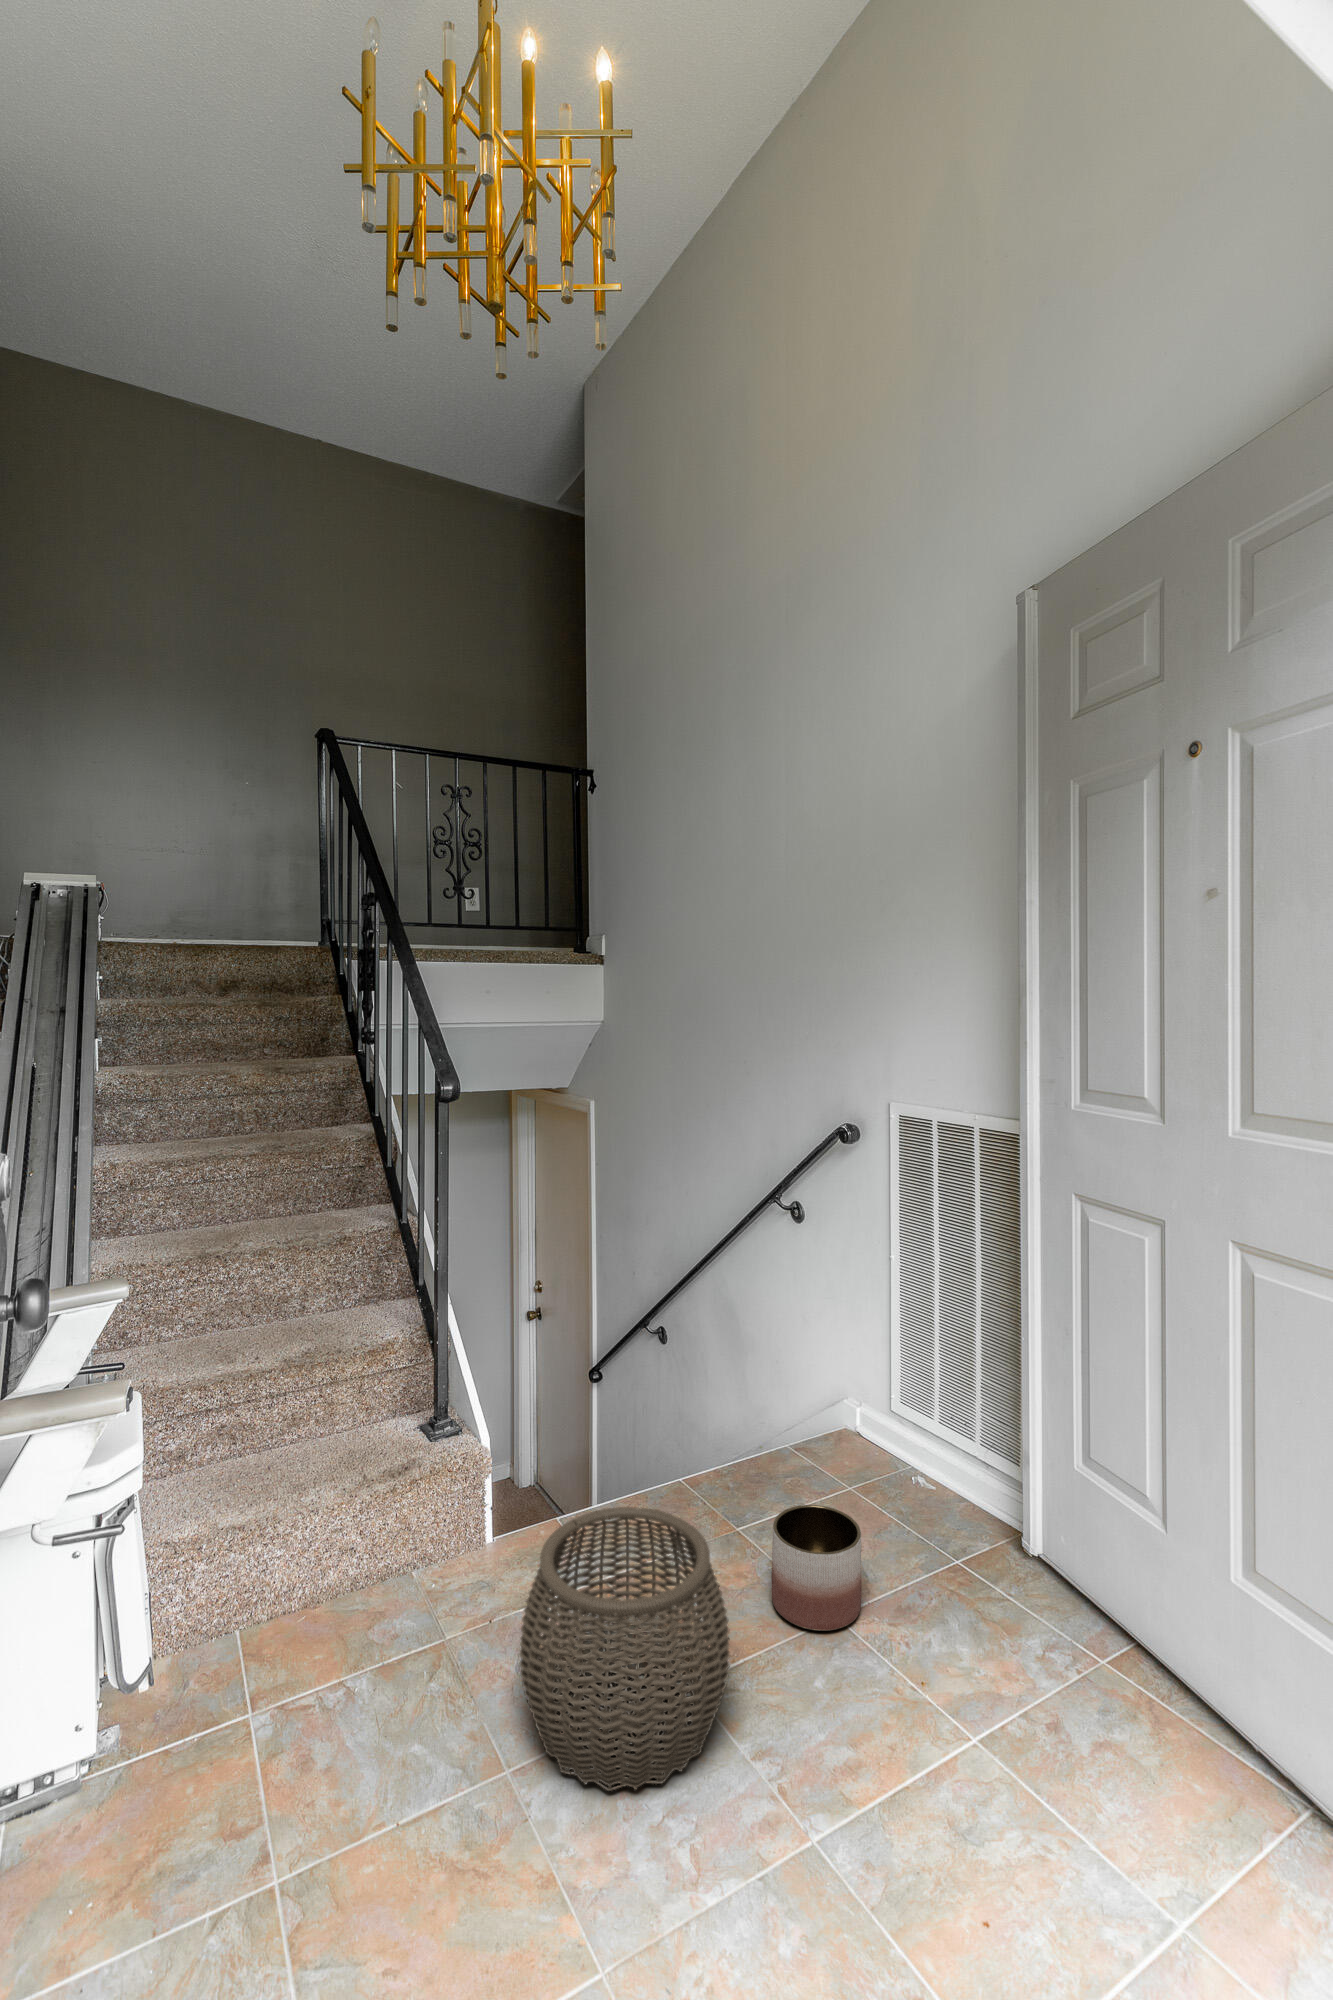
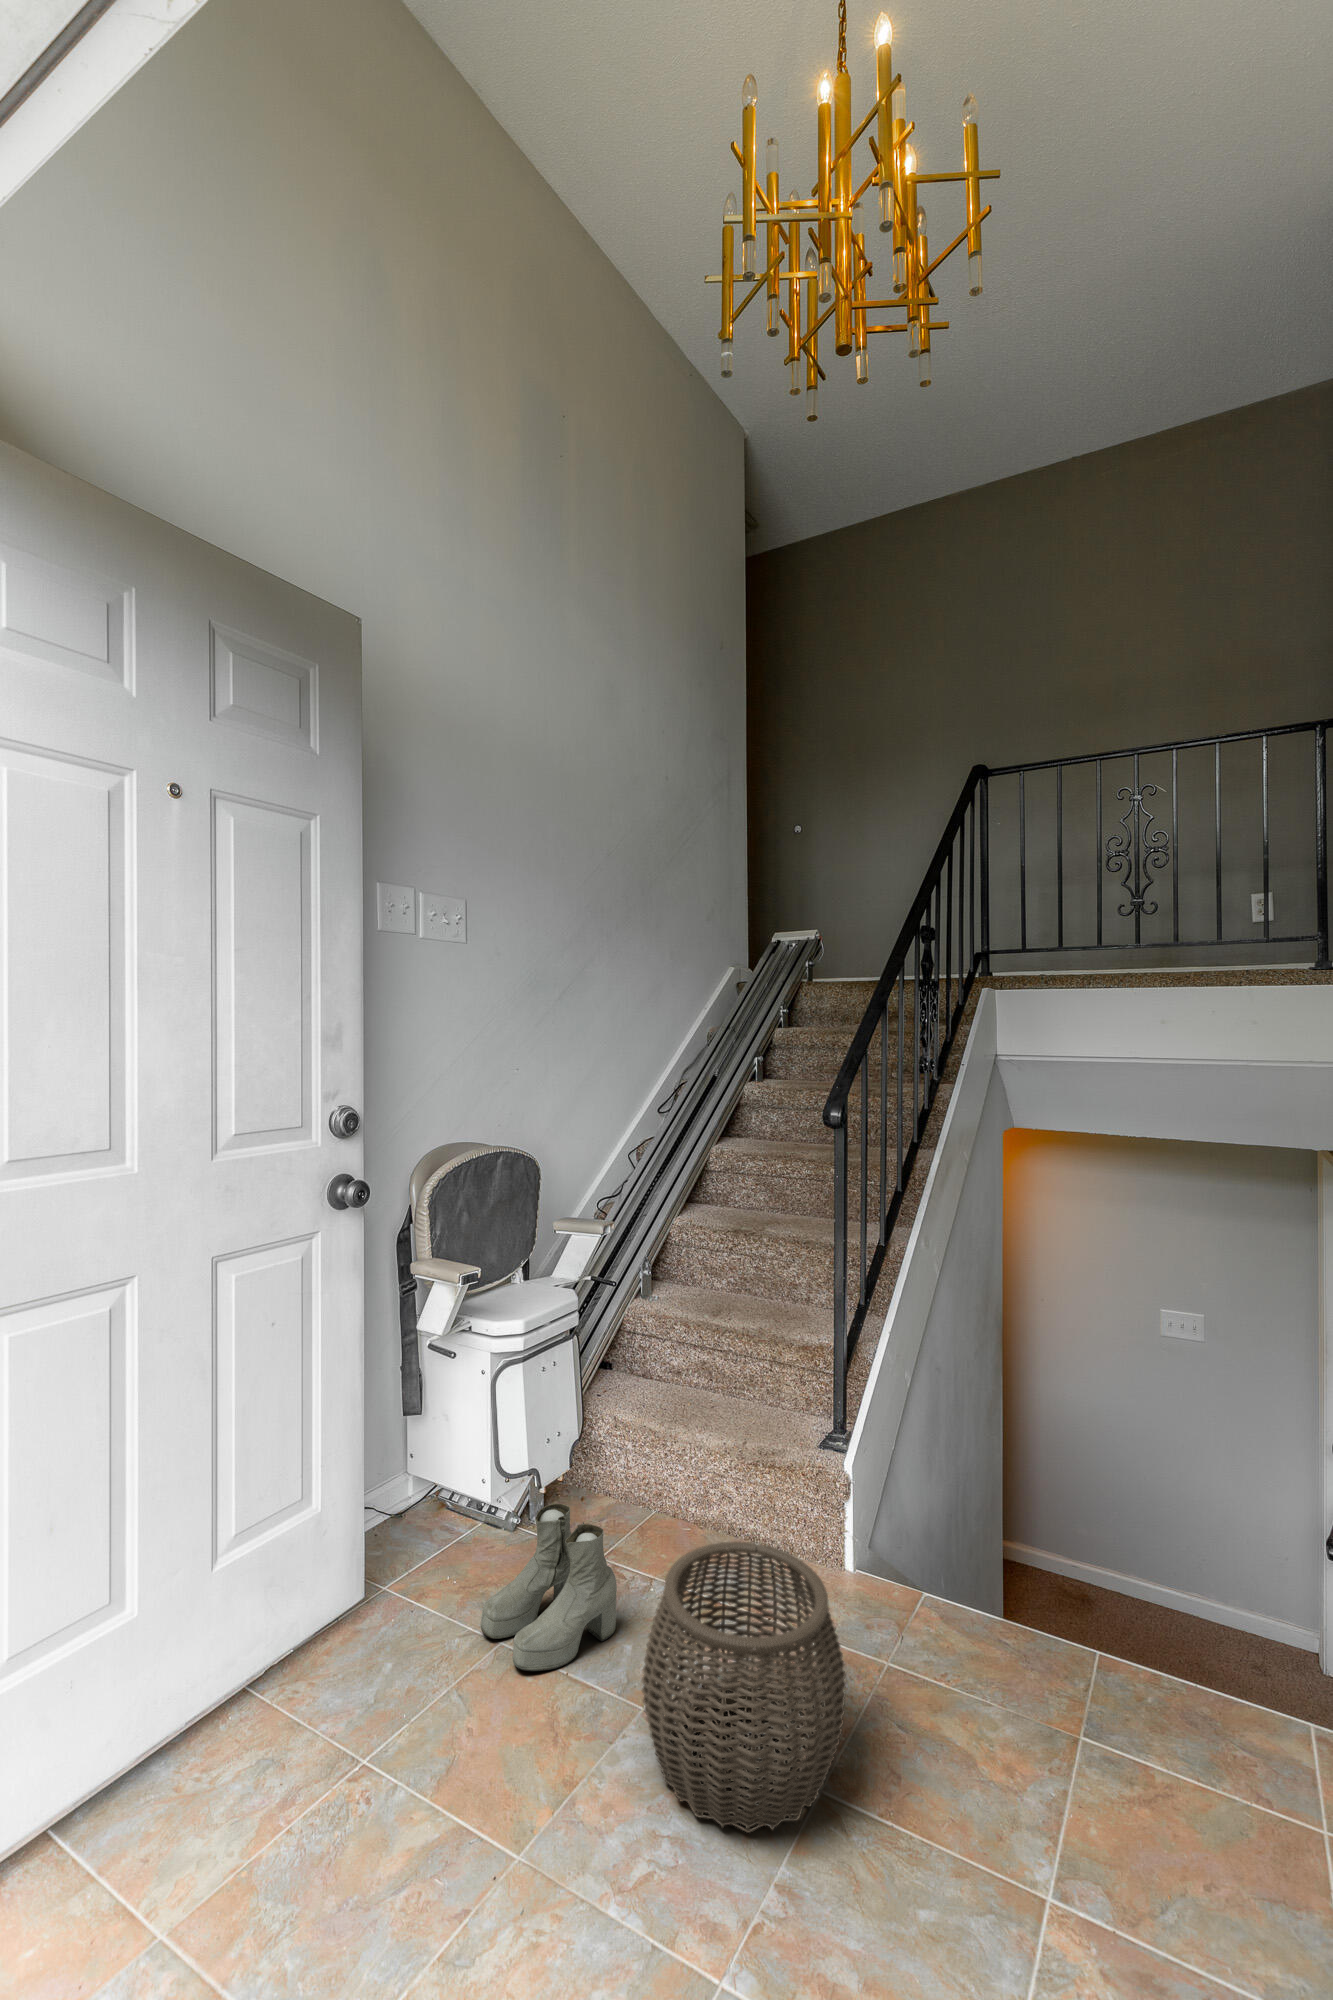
planter: present [771,1505,861,1631] -> none [983,1719,1109,1920]
boots: none [231,1638,387,1894] -> present [481,1504,617,1671]

